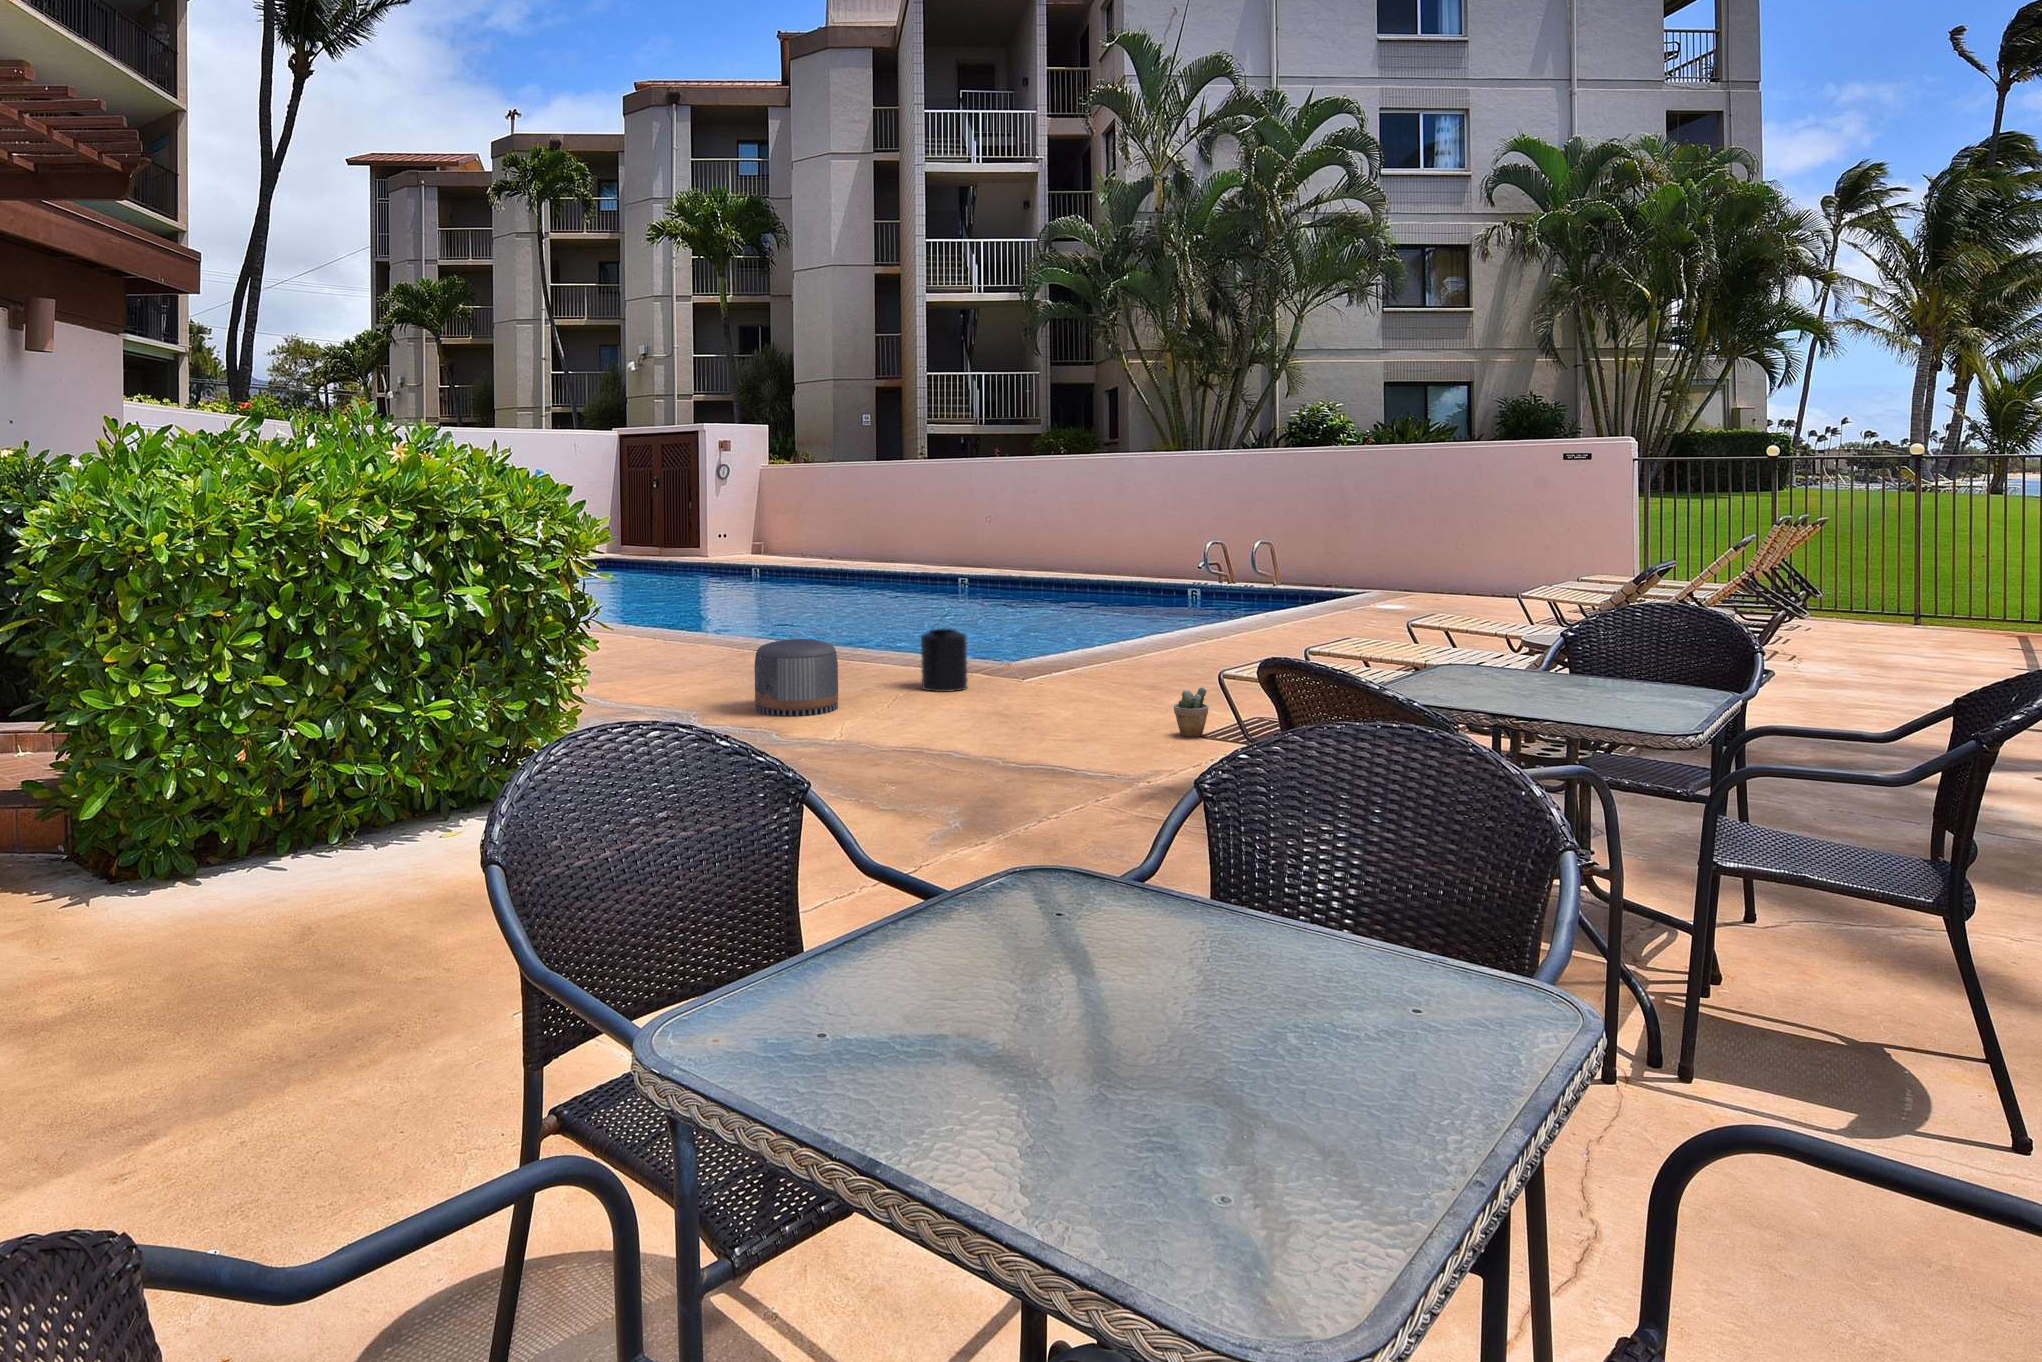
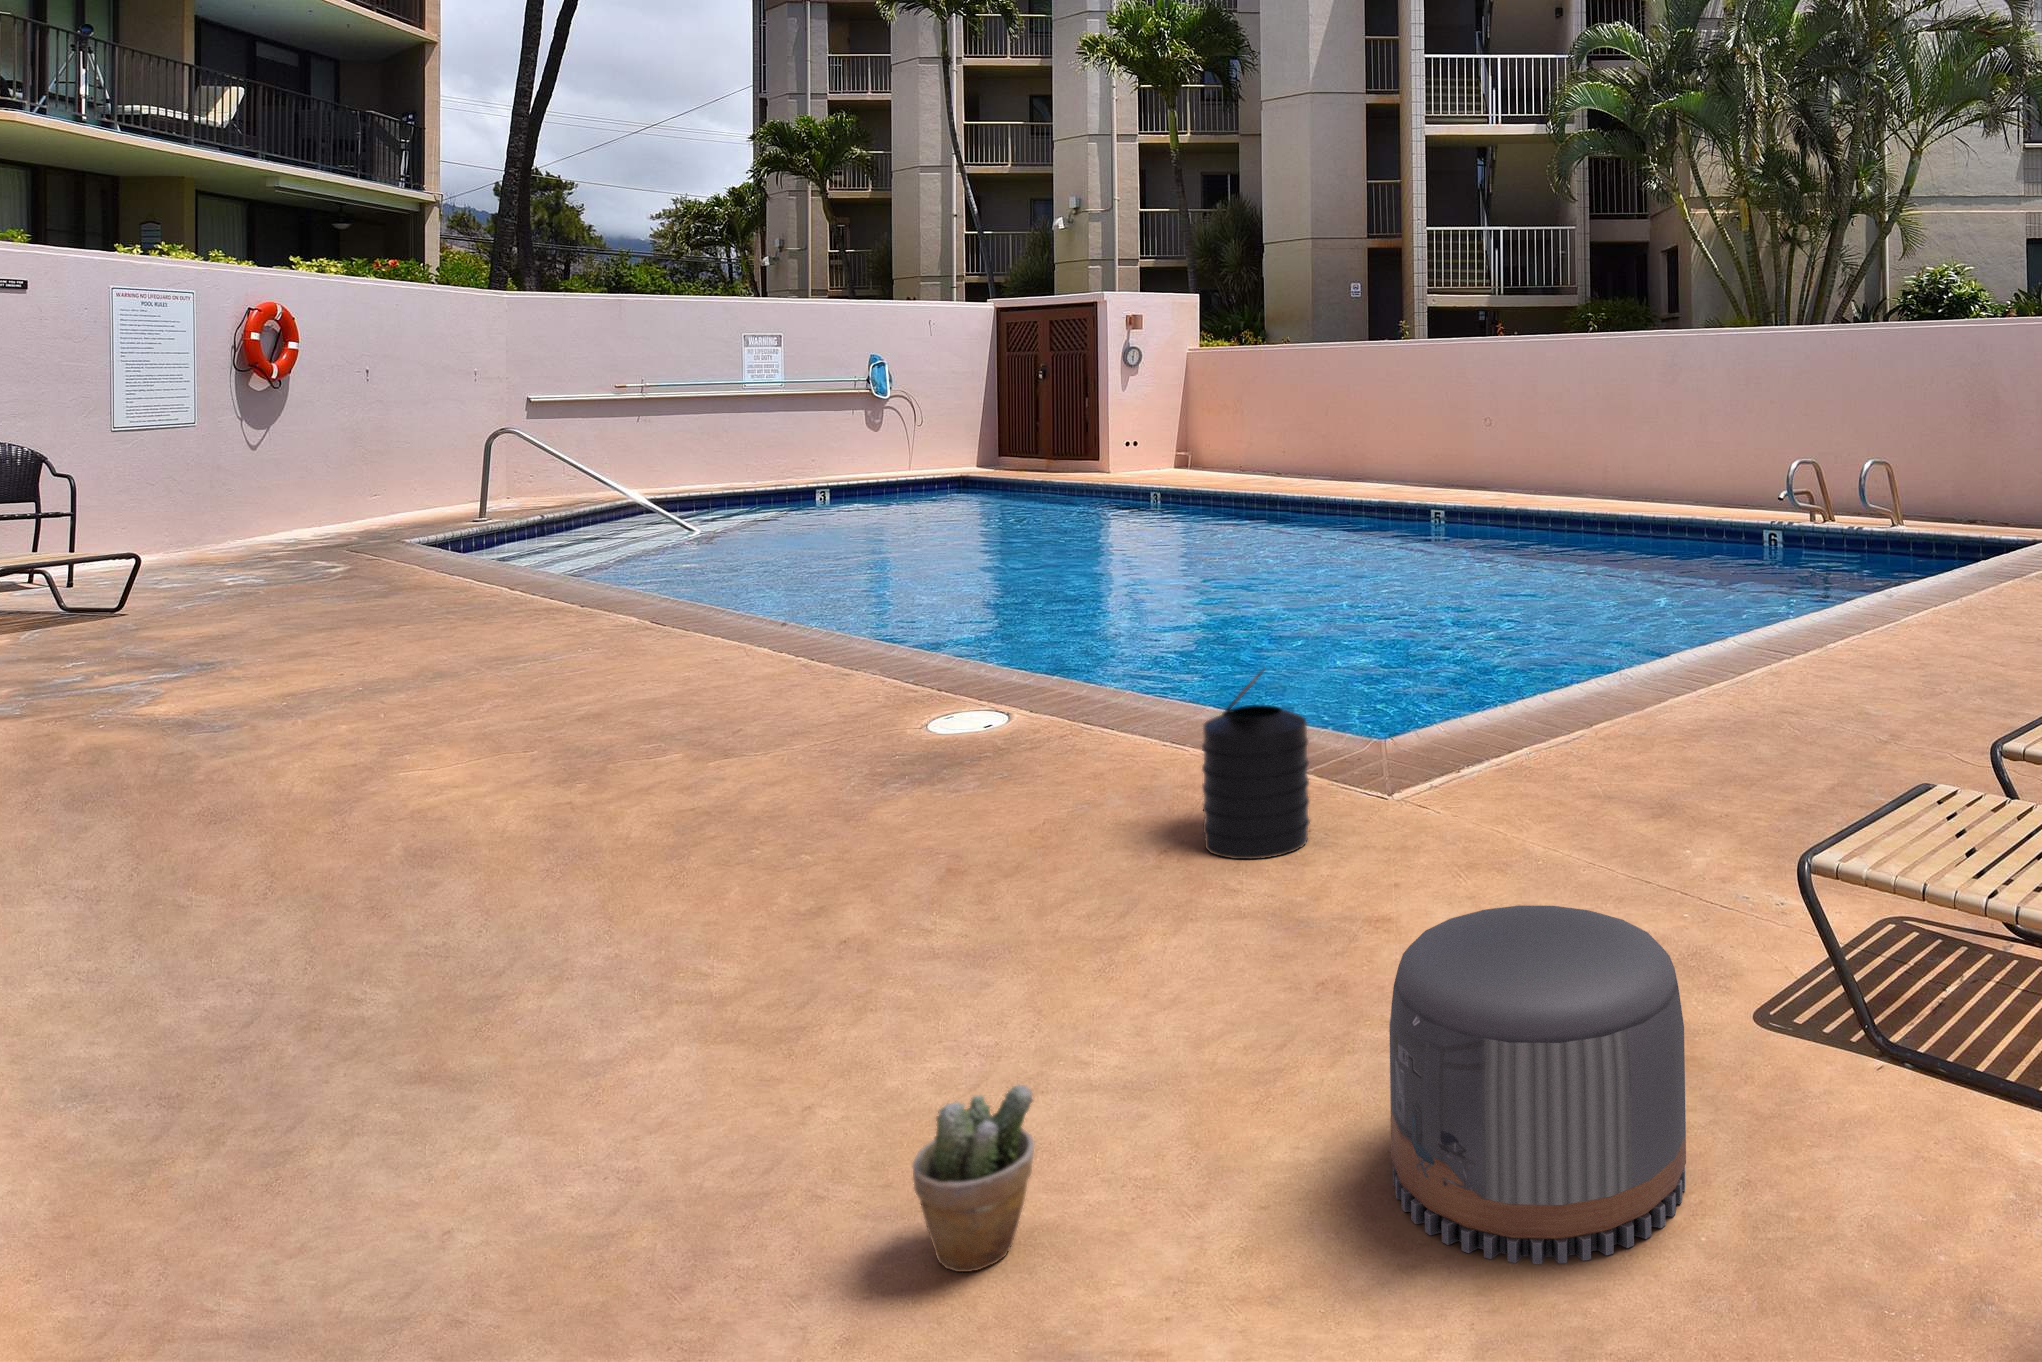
pouf: present [755,639,838,716] -> present [1389,905,1686,1264]
potted plant: present [1174,687,1209,737] -> present [912,1085,1034,1272]

